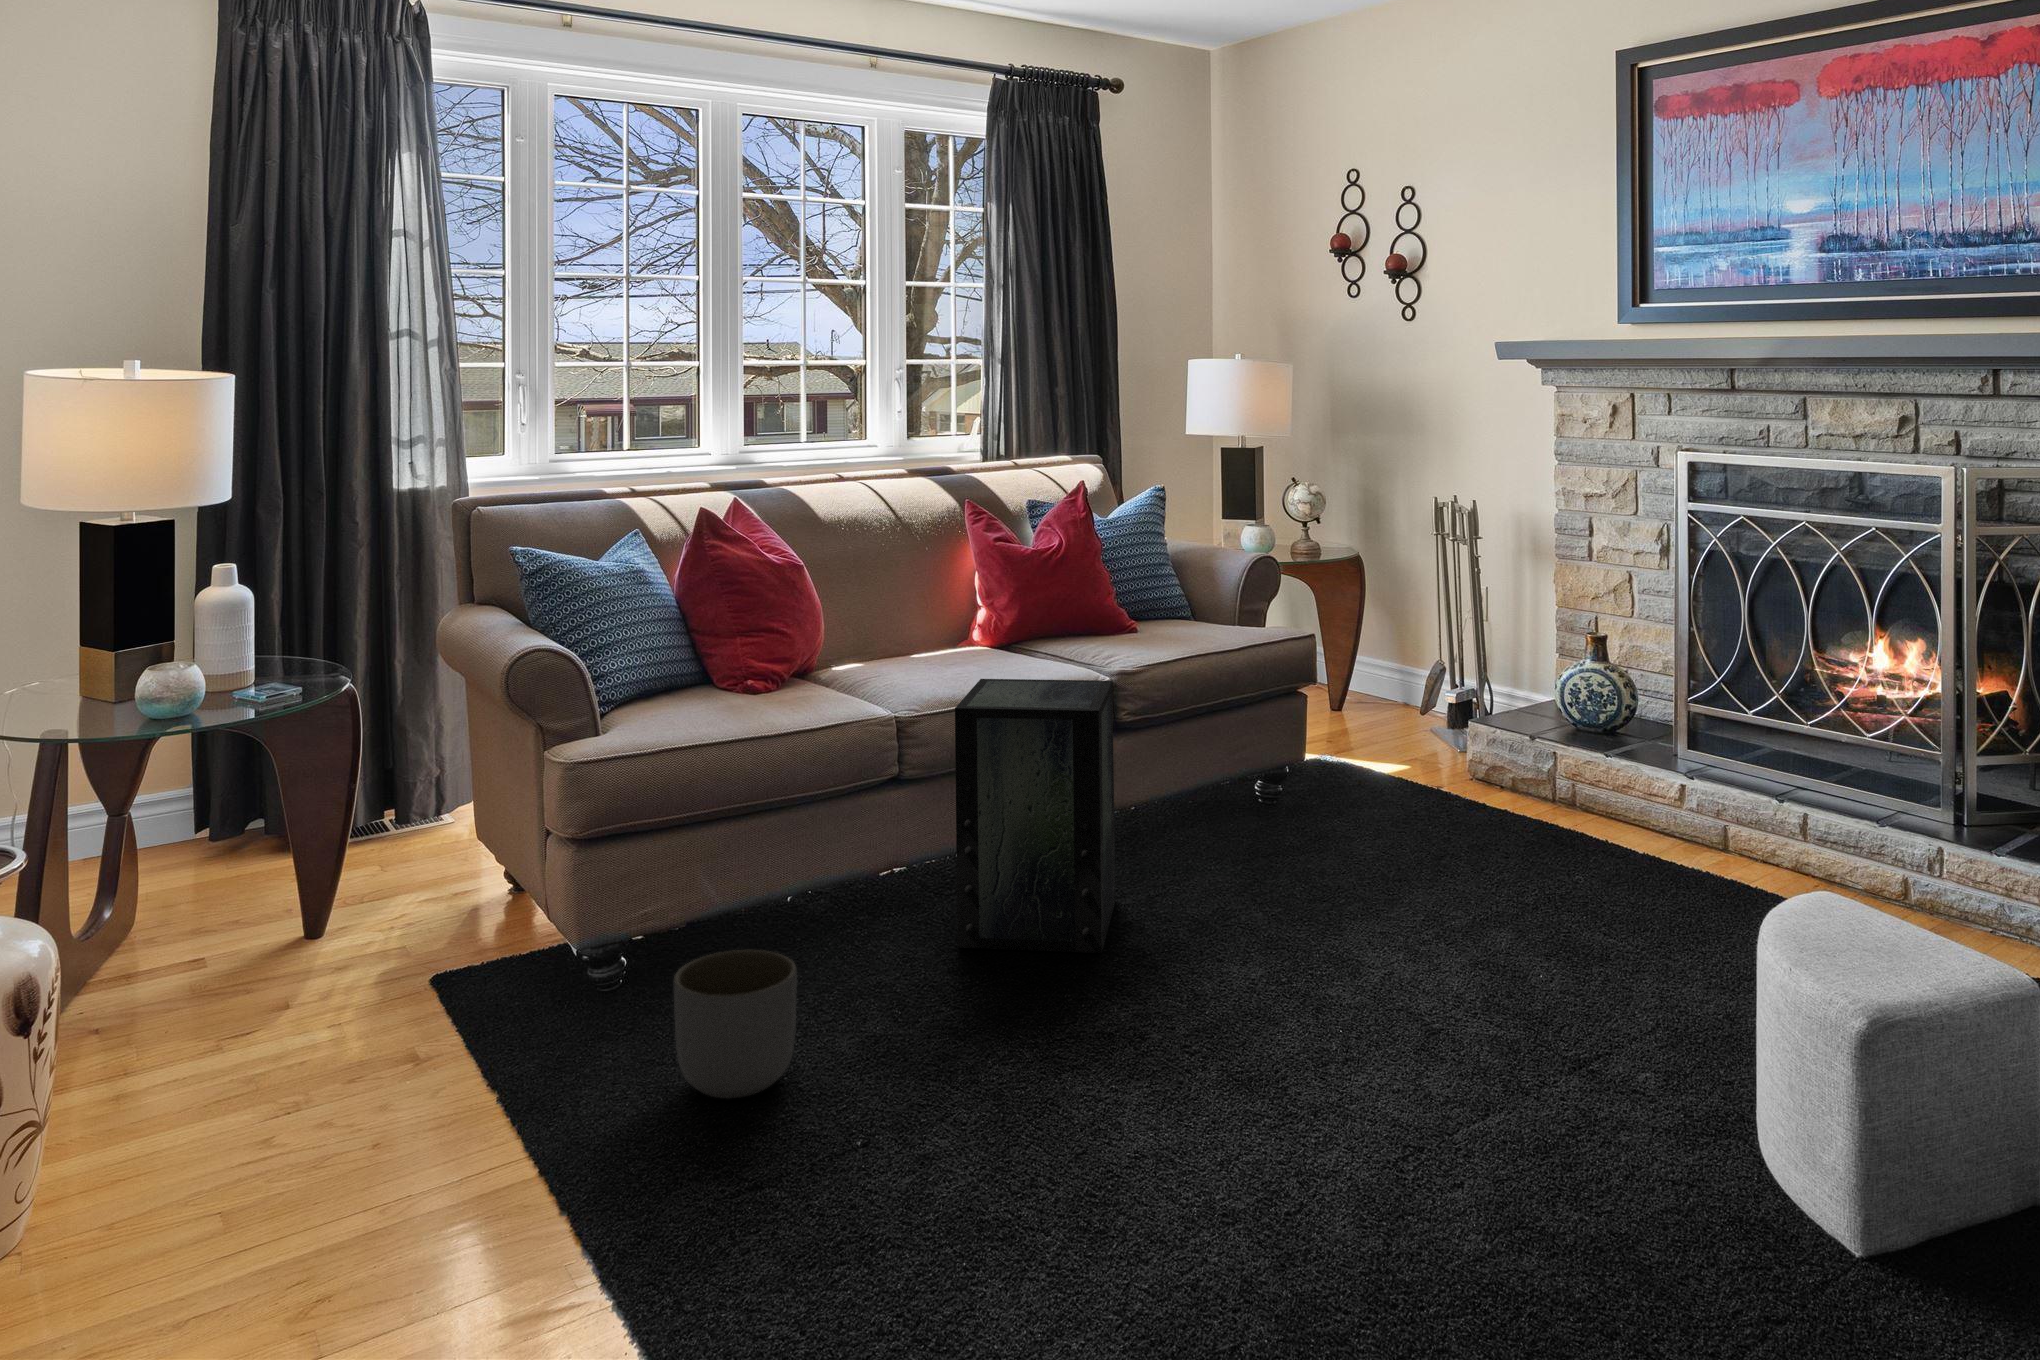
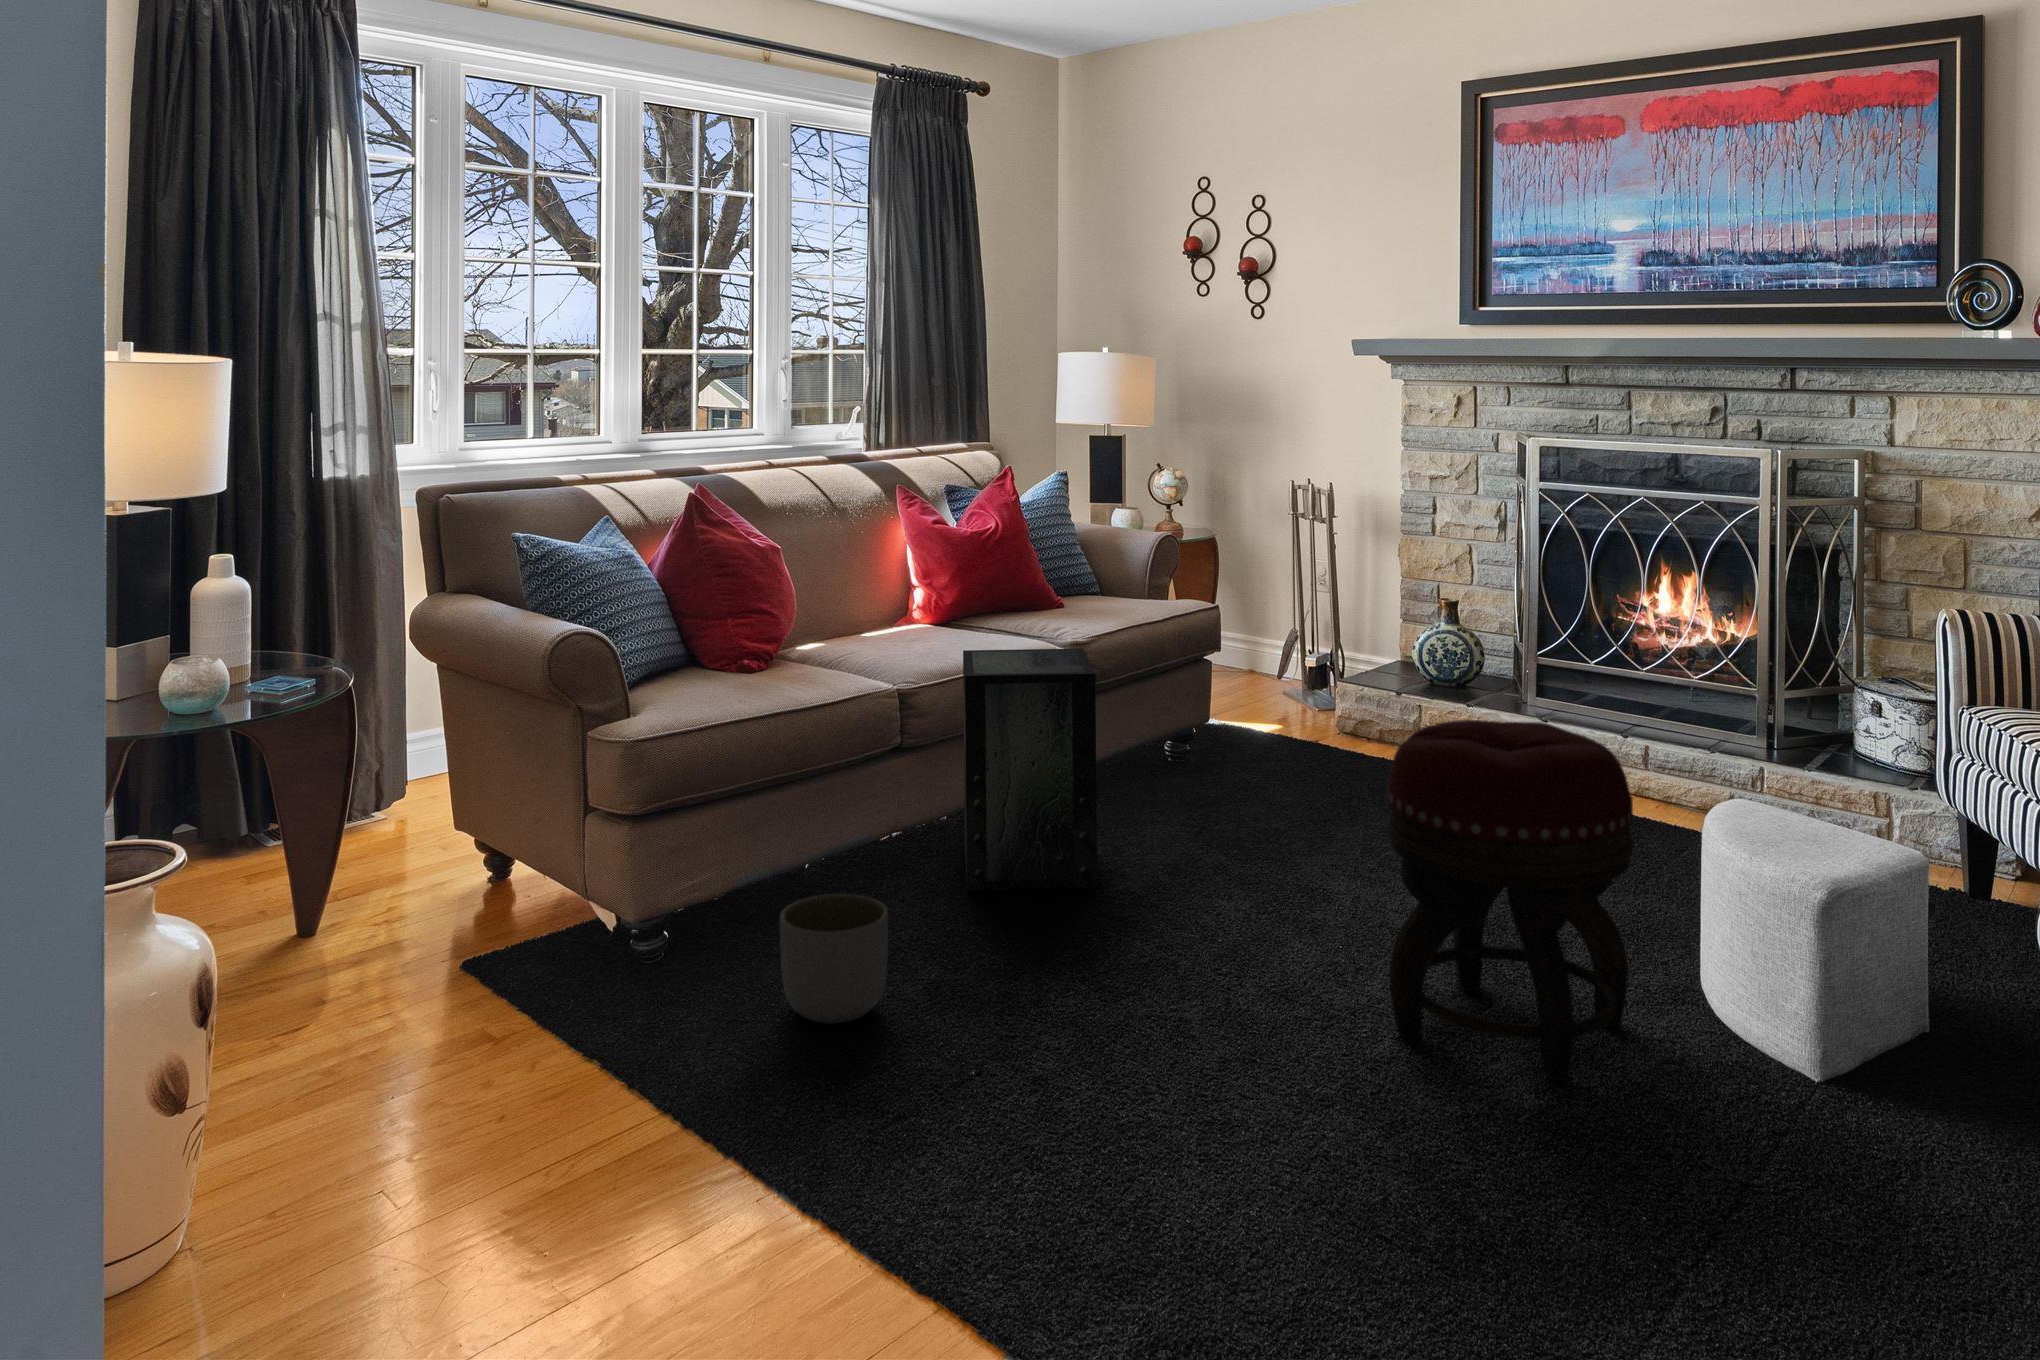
footstool: none [1353,786,1658,1250] -> present [1387,720,1633,1081]

